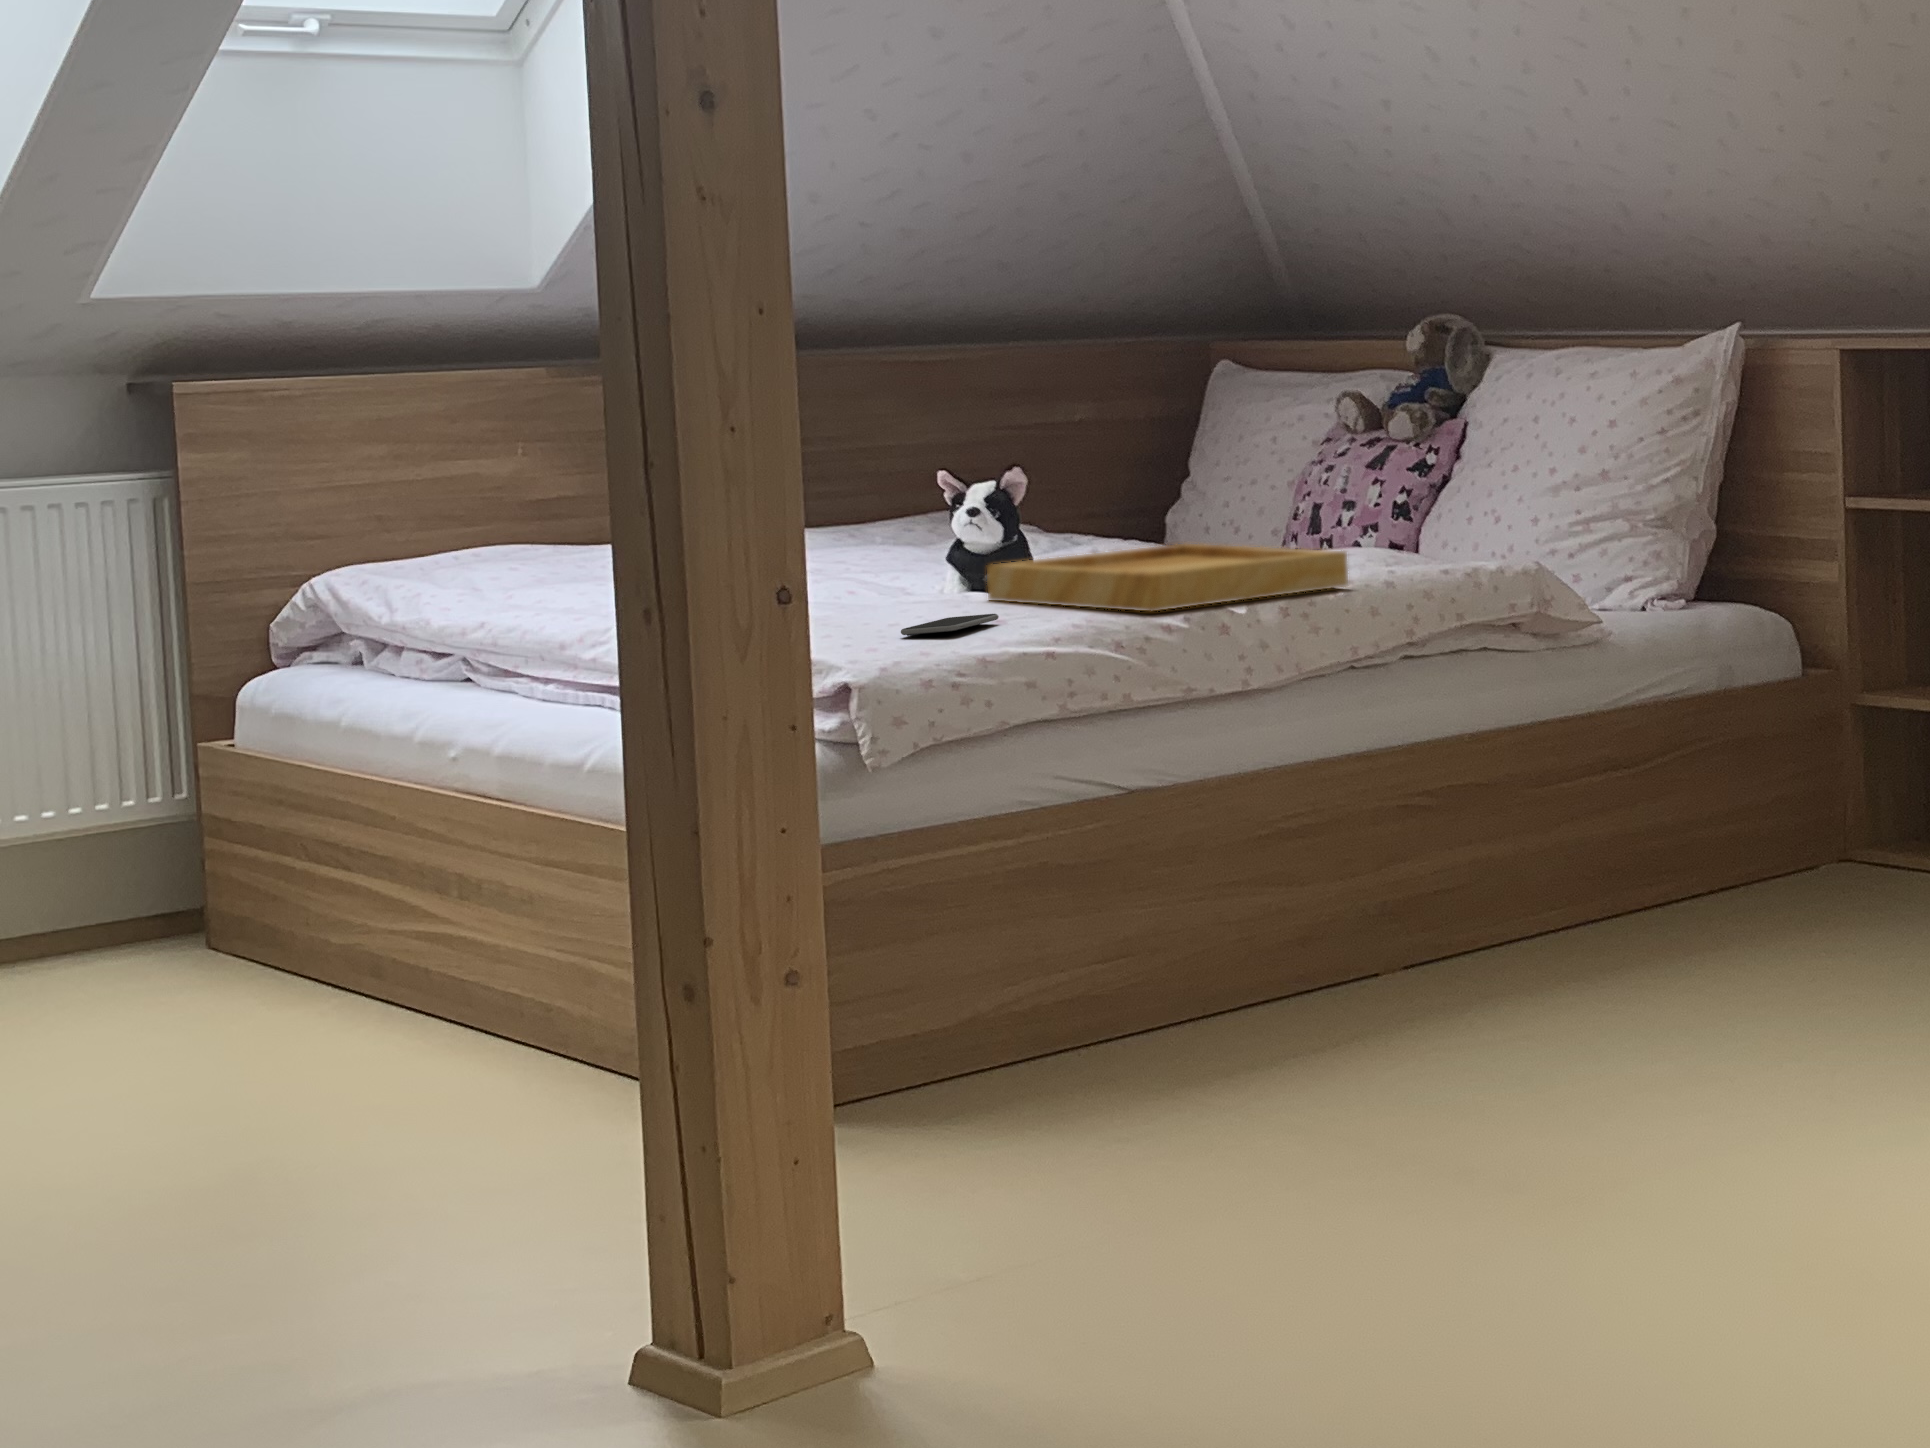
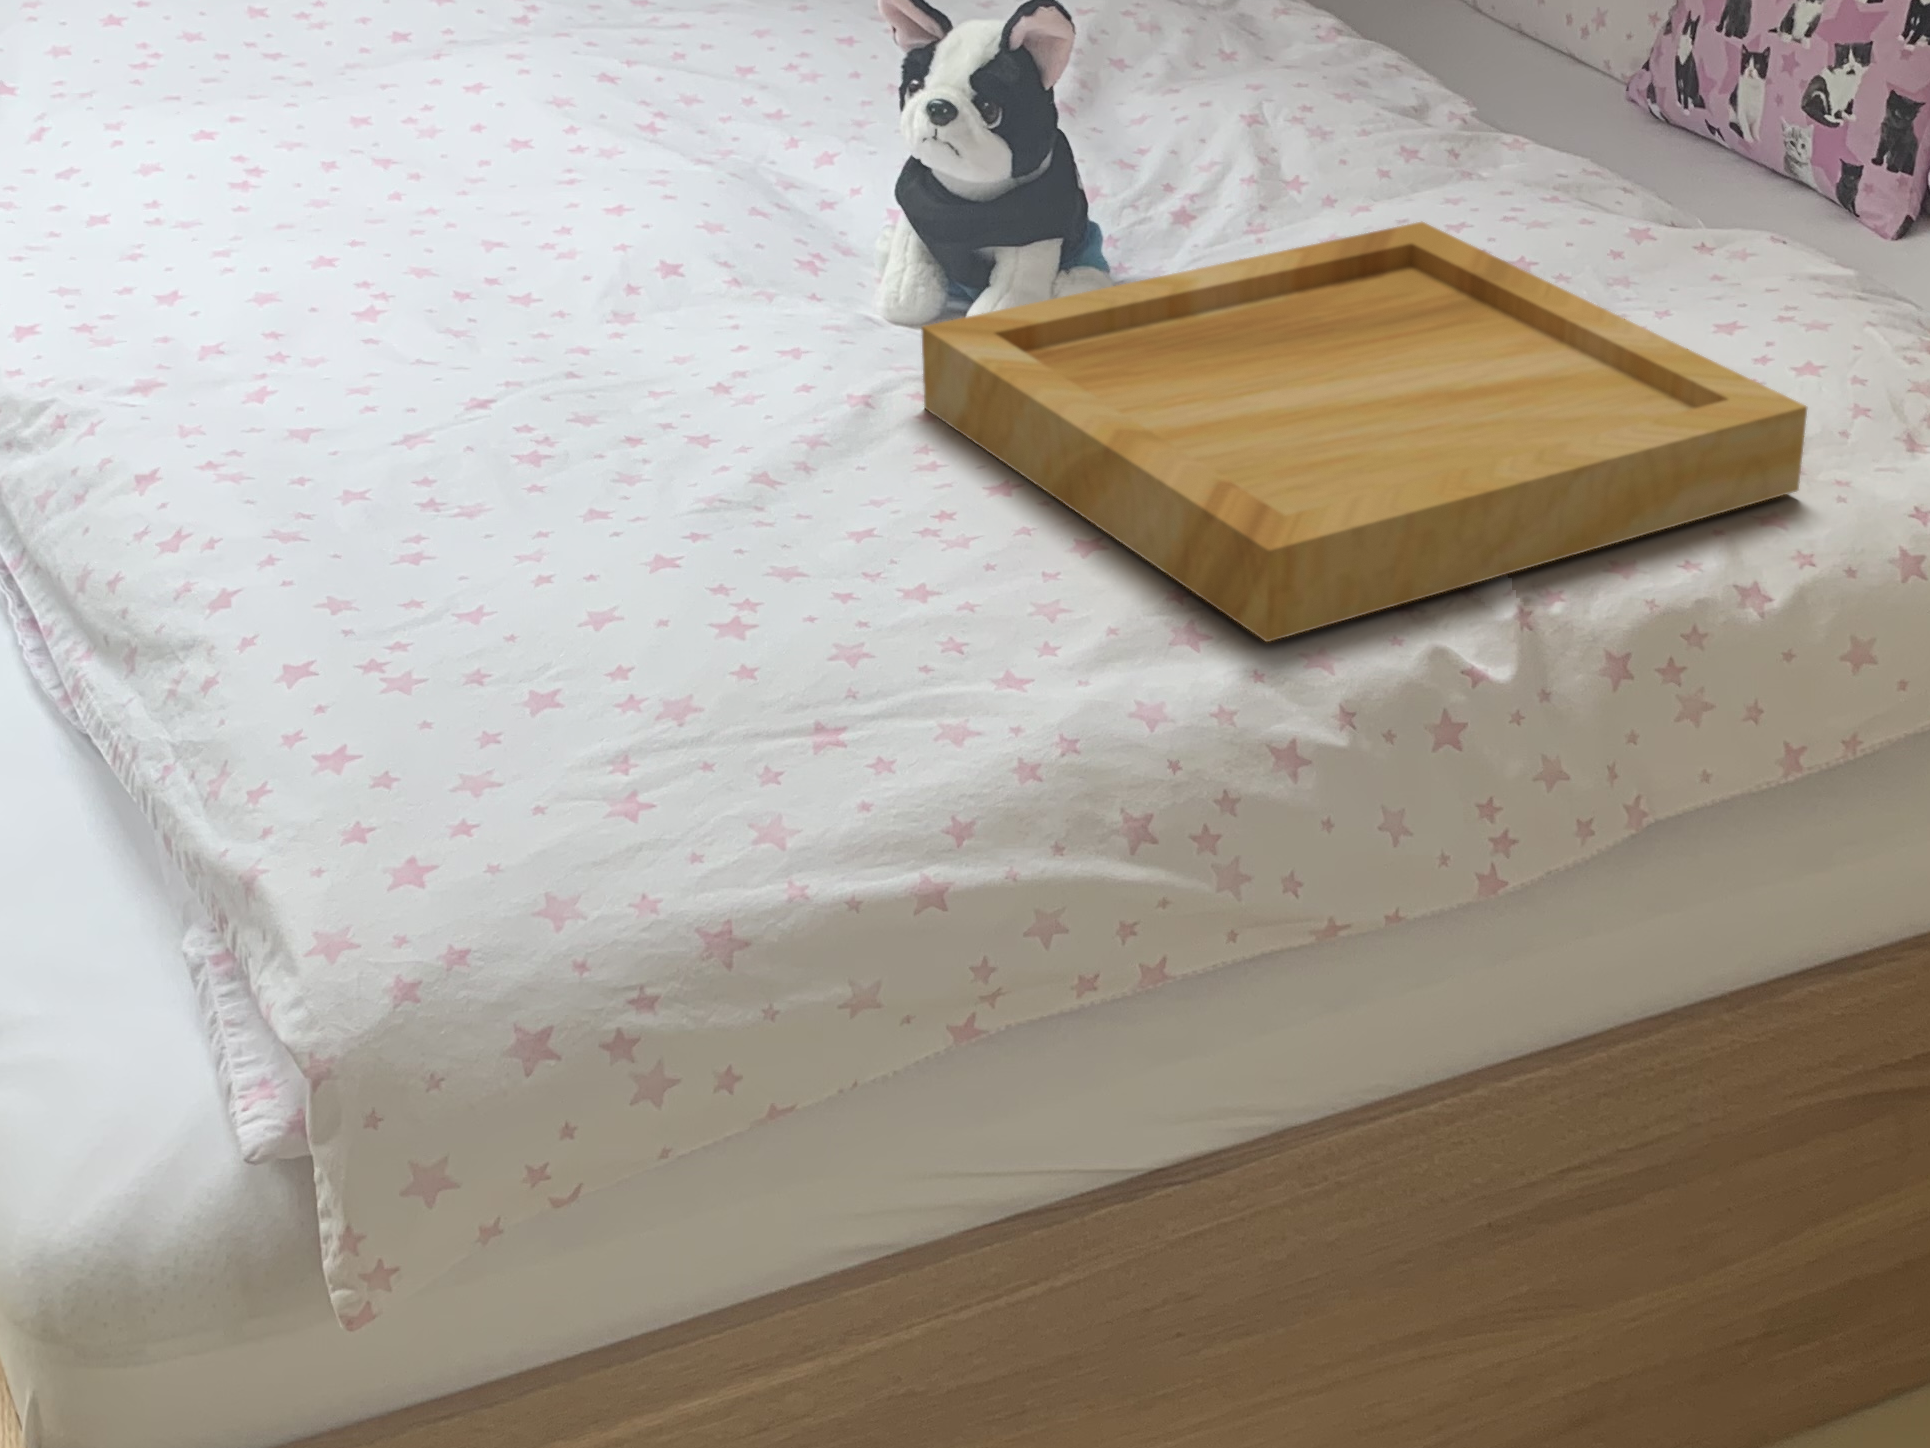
smartphone: present [901,614,999,636] -> none [576,604,866,756]

